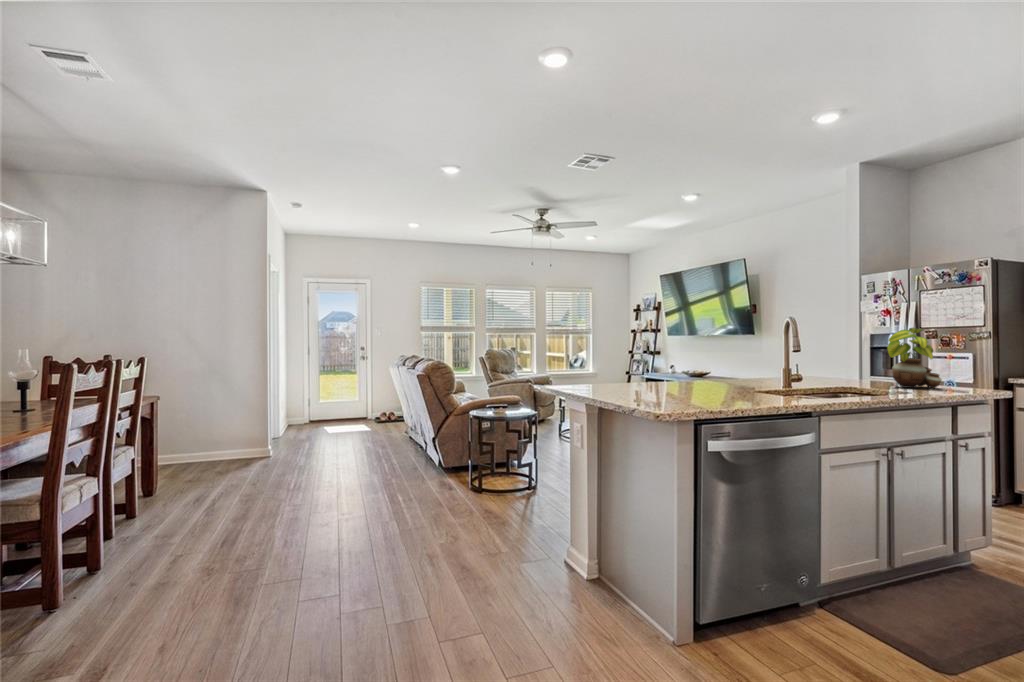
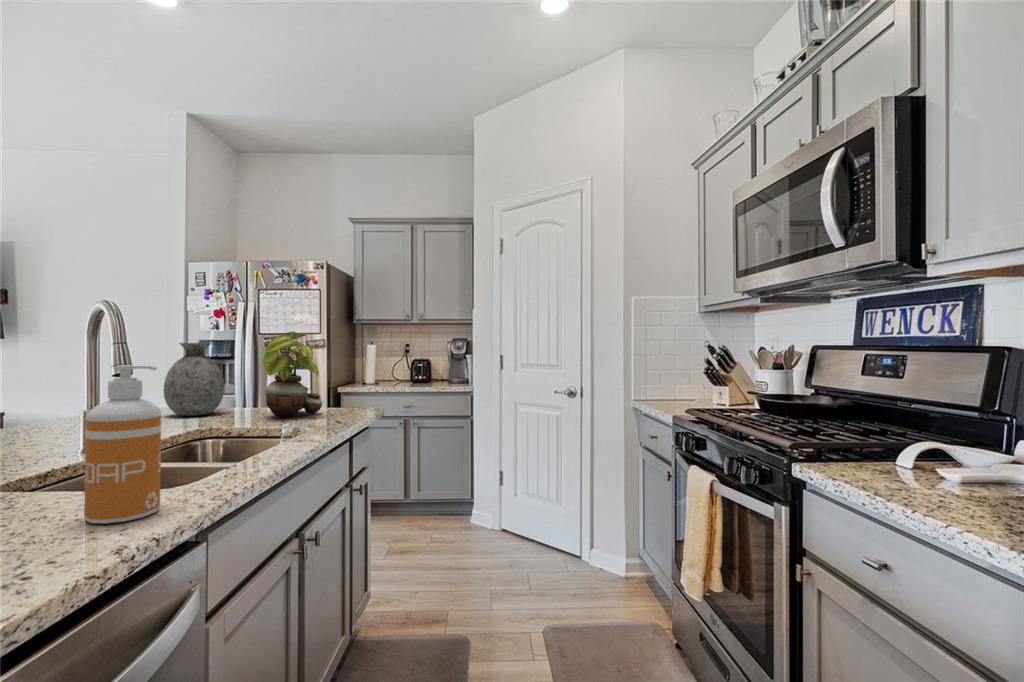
vase: none [829,336,868,382] -> present [163,343,224,416]
soap dispenser: none [776,344,802,401] -> present [84,365,161,524]

